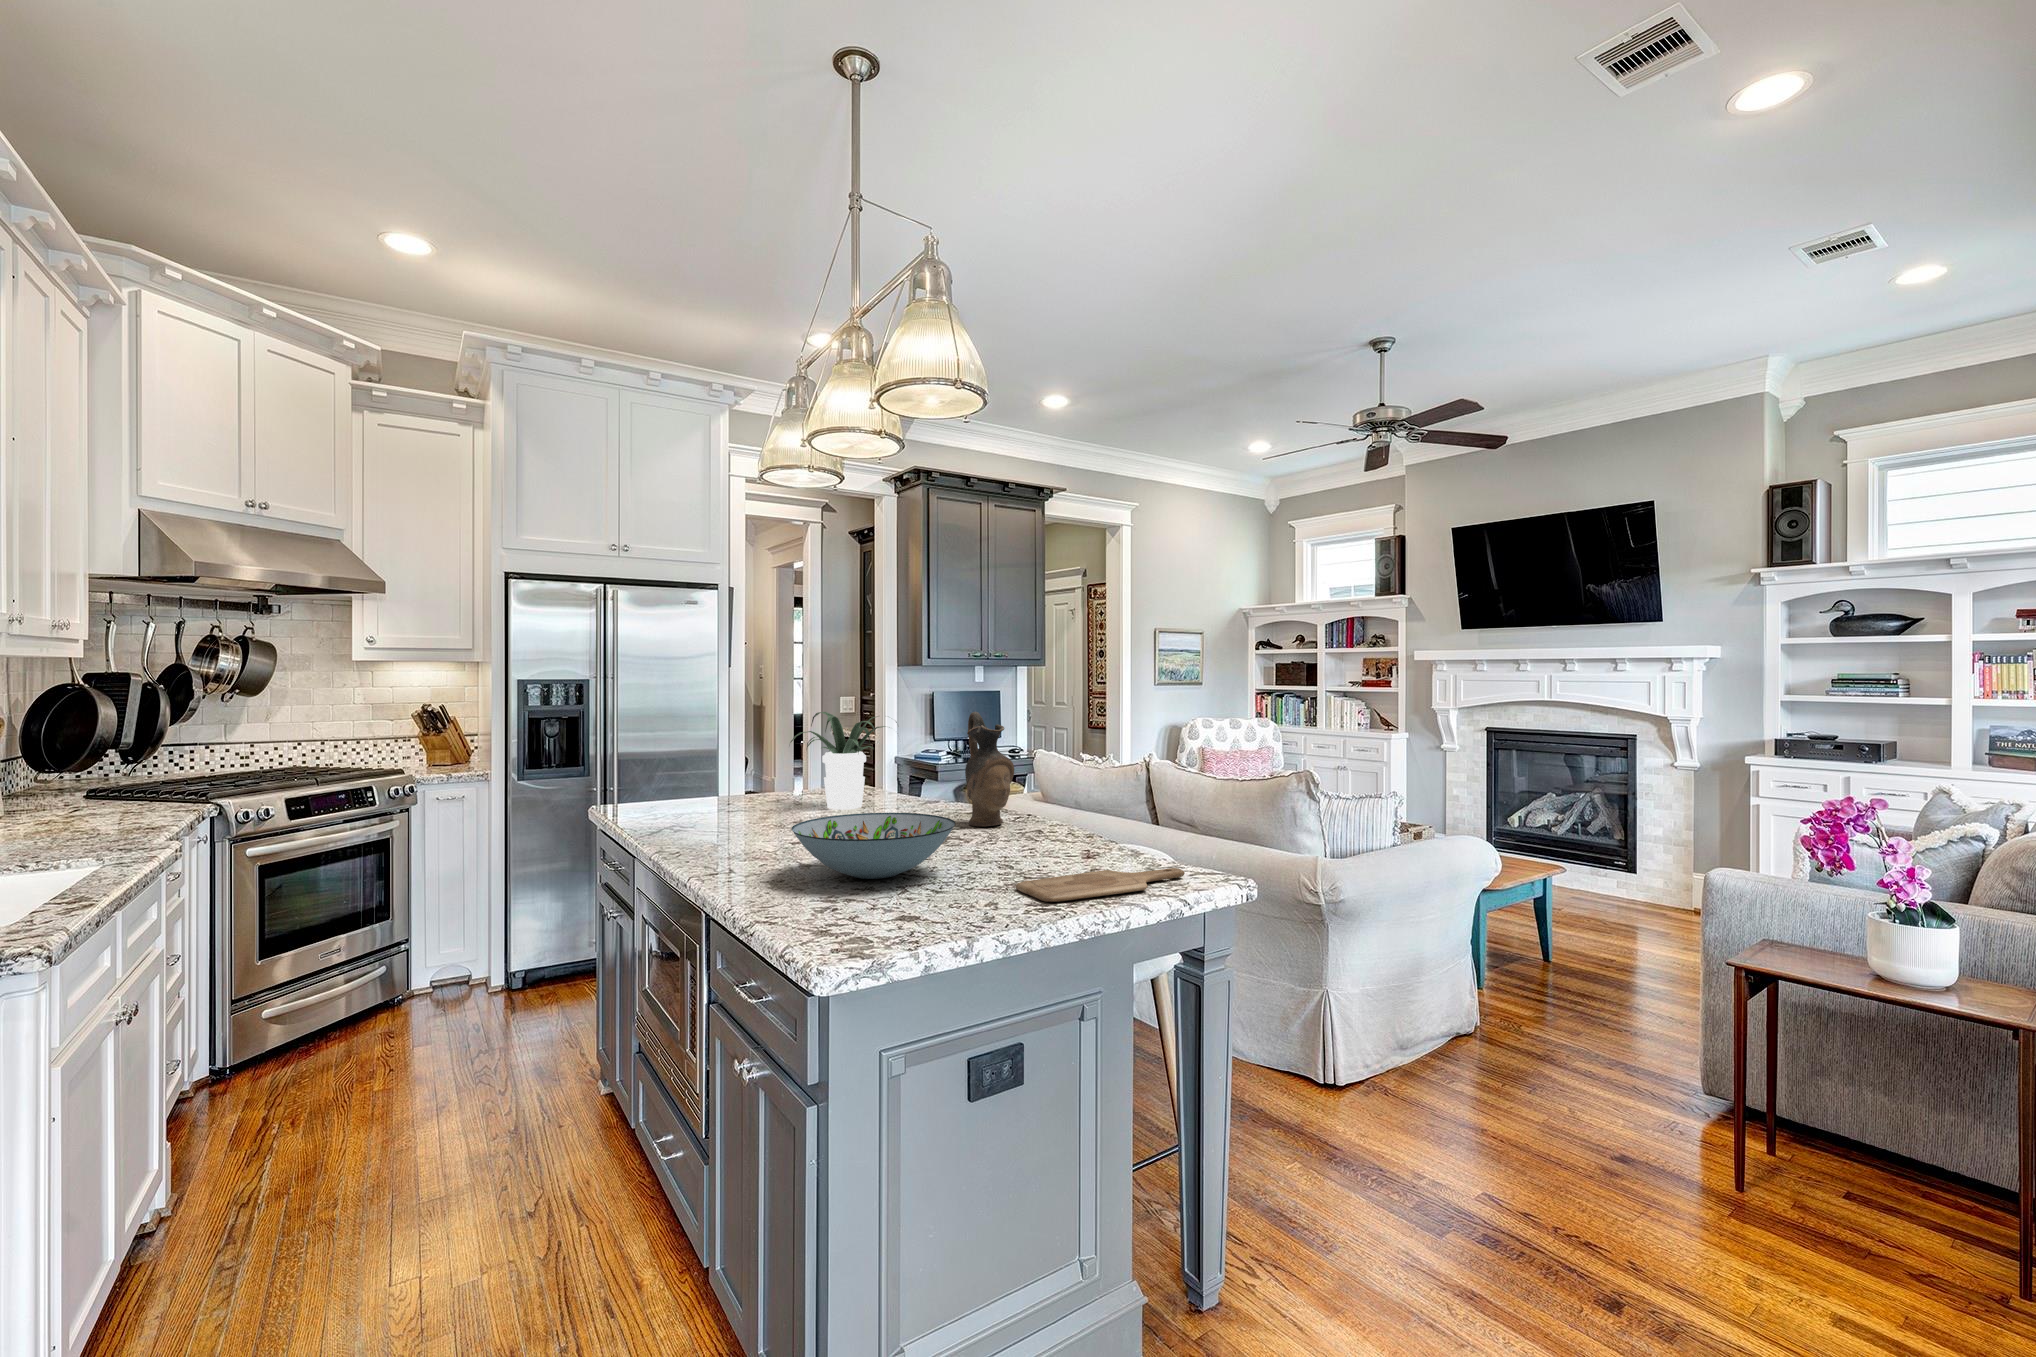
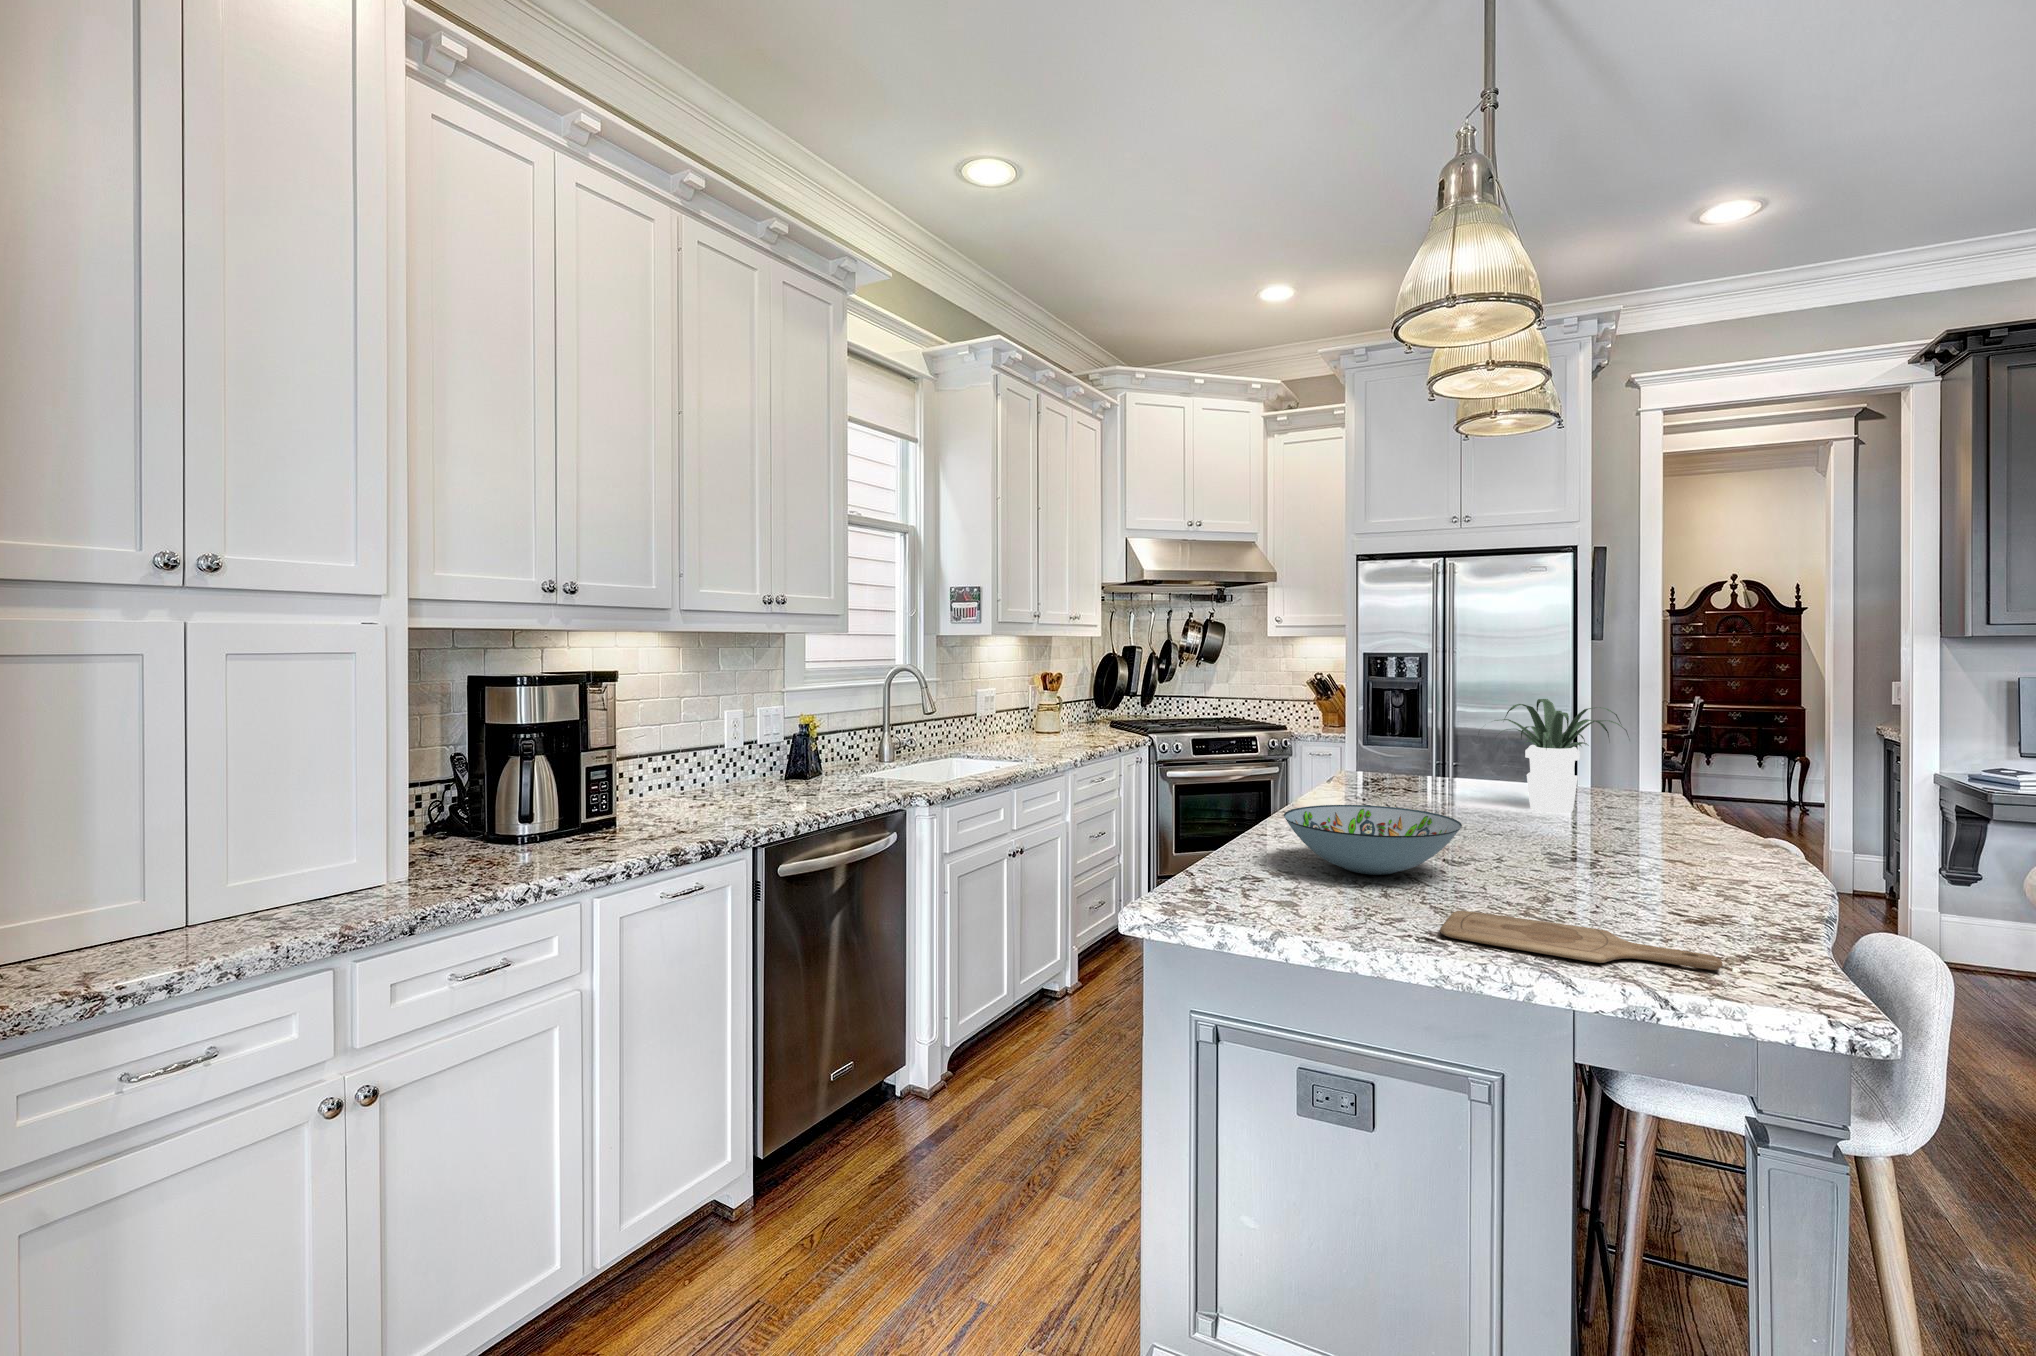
ceramic pitcher: present [965,712,1014,827] -> none [1633,710,1707,861]

